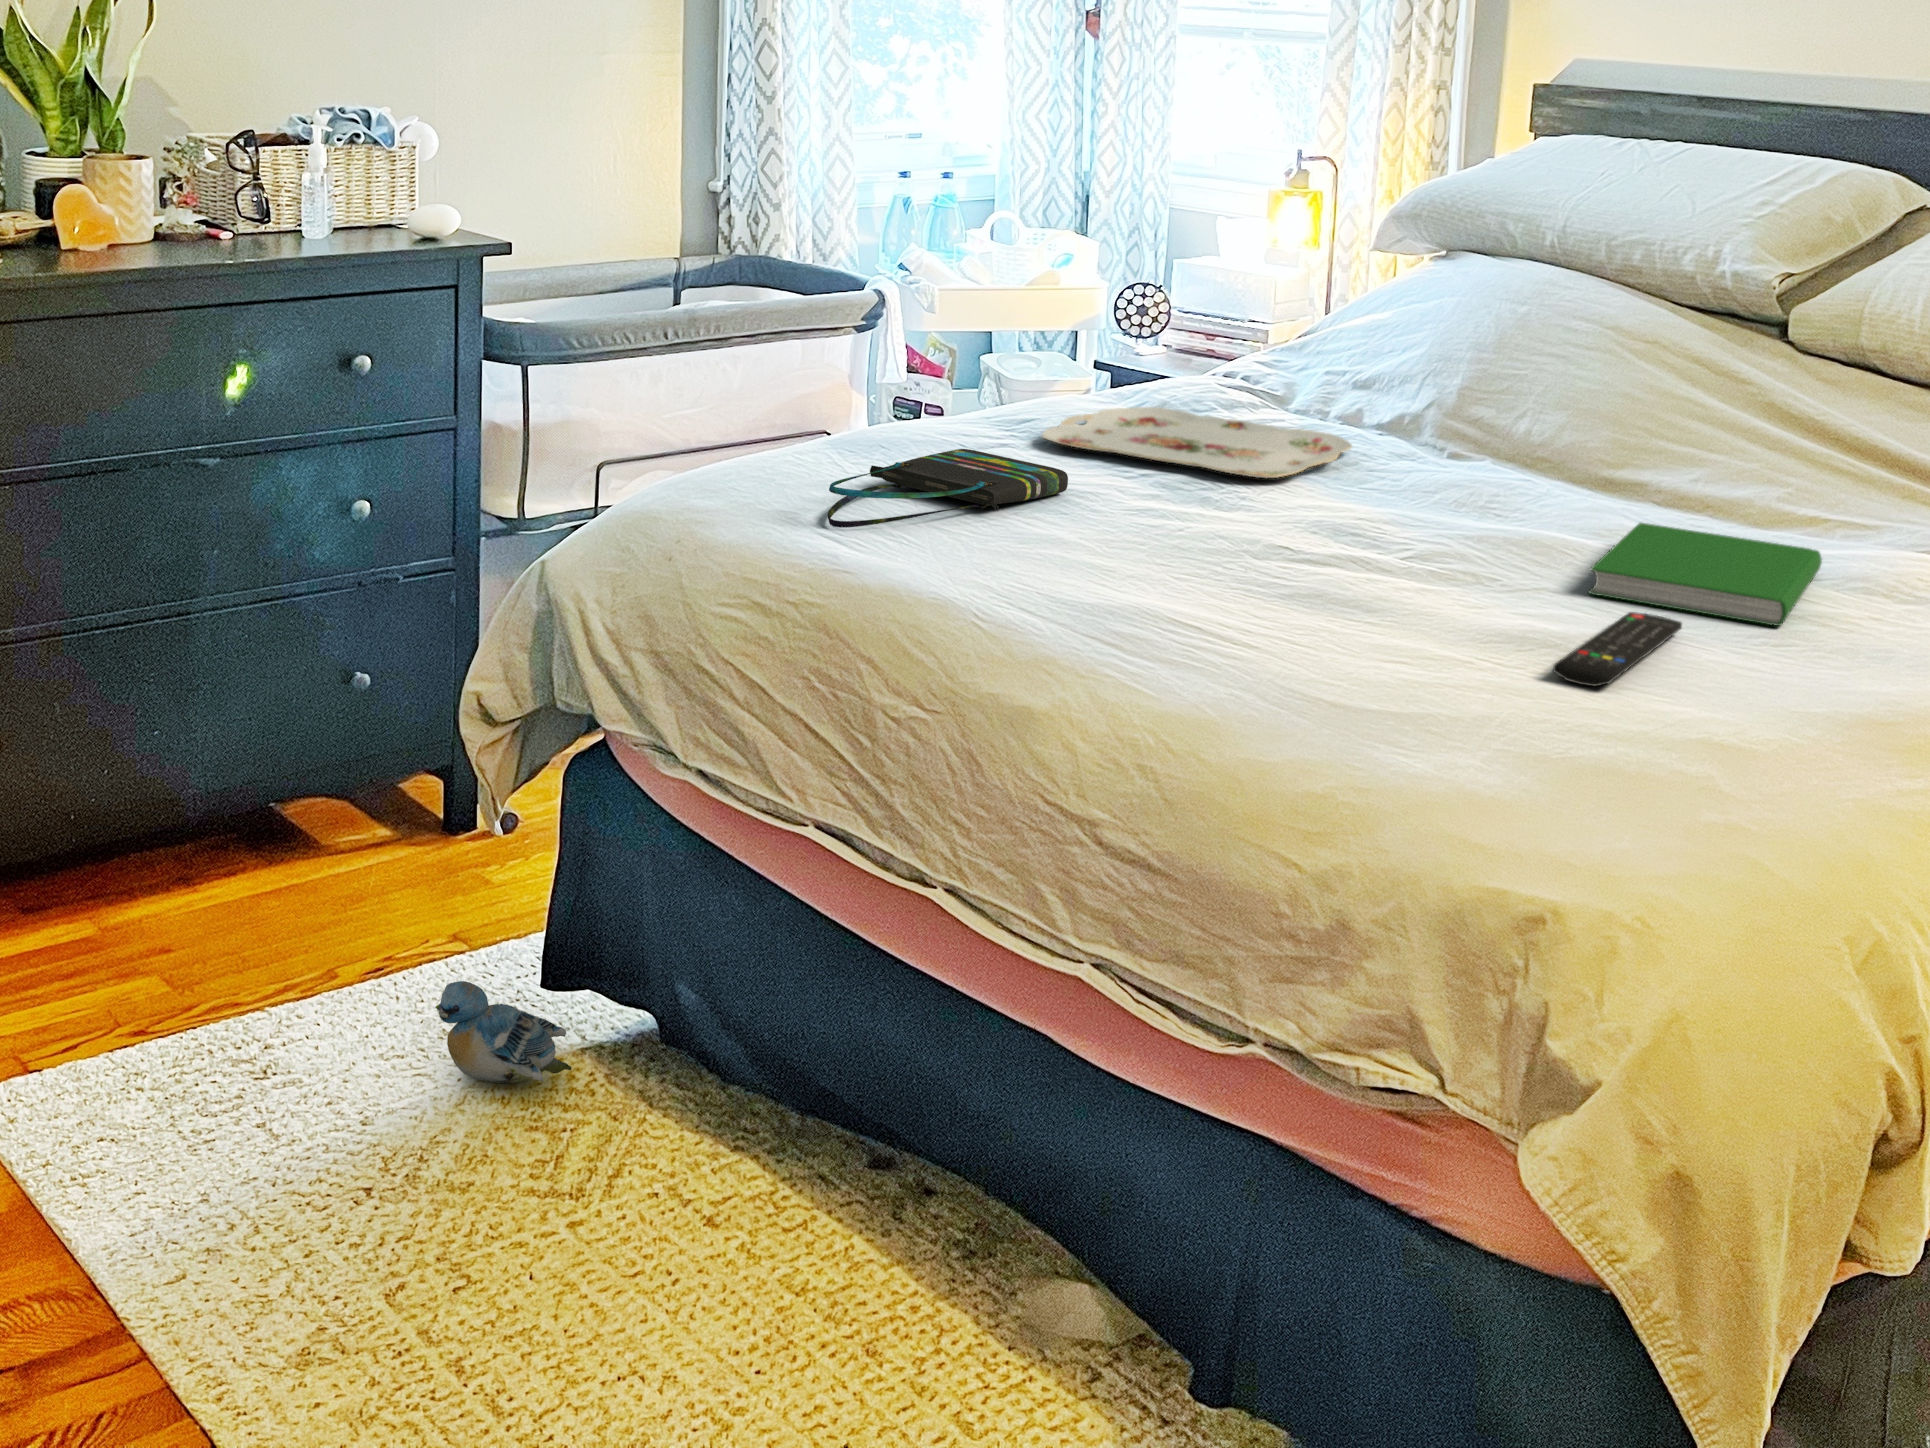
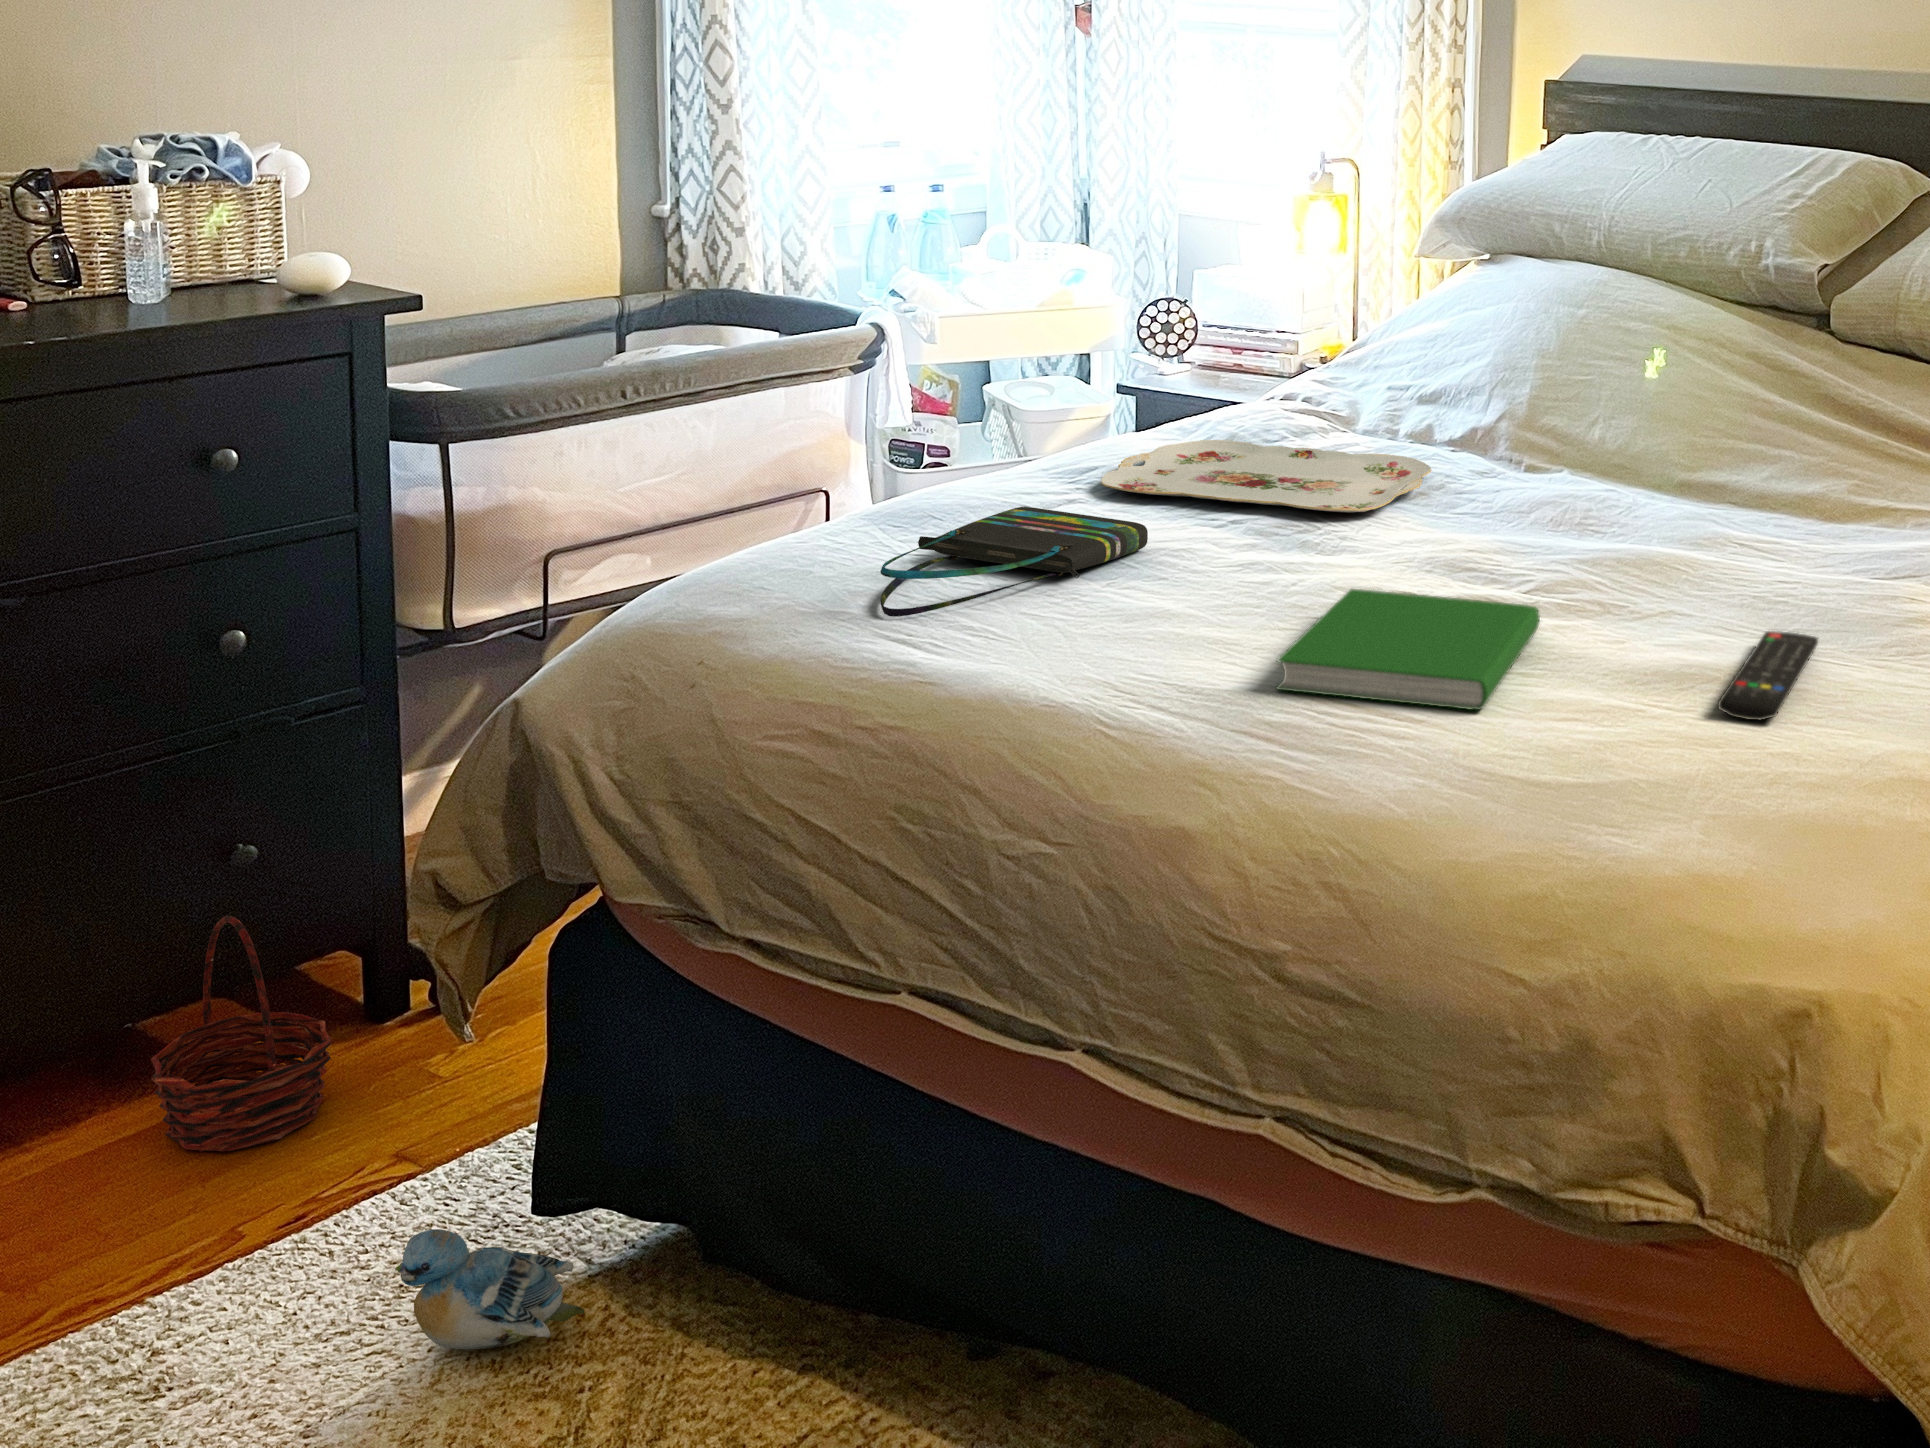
hardcover book: present [1589,523,1822,626] -> present [1277,589,1540,710]
basket: none [284,726,411,910] -> present [151,916,332,1152]

